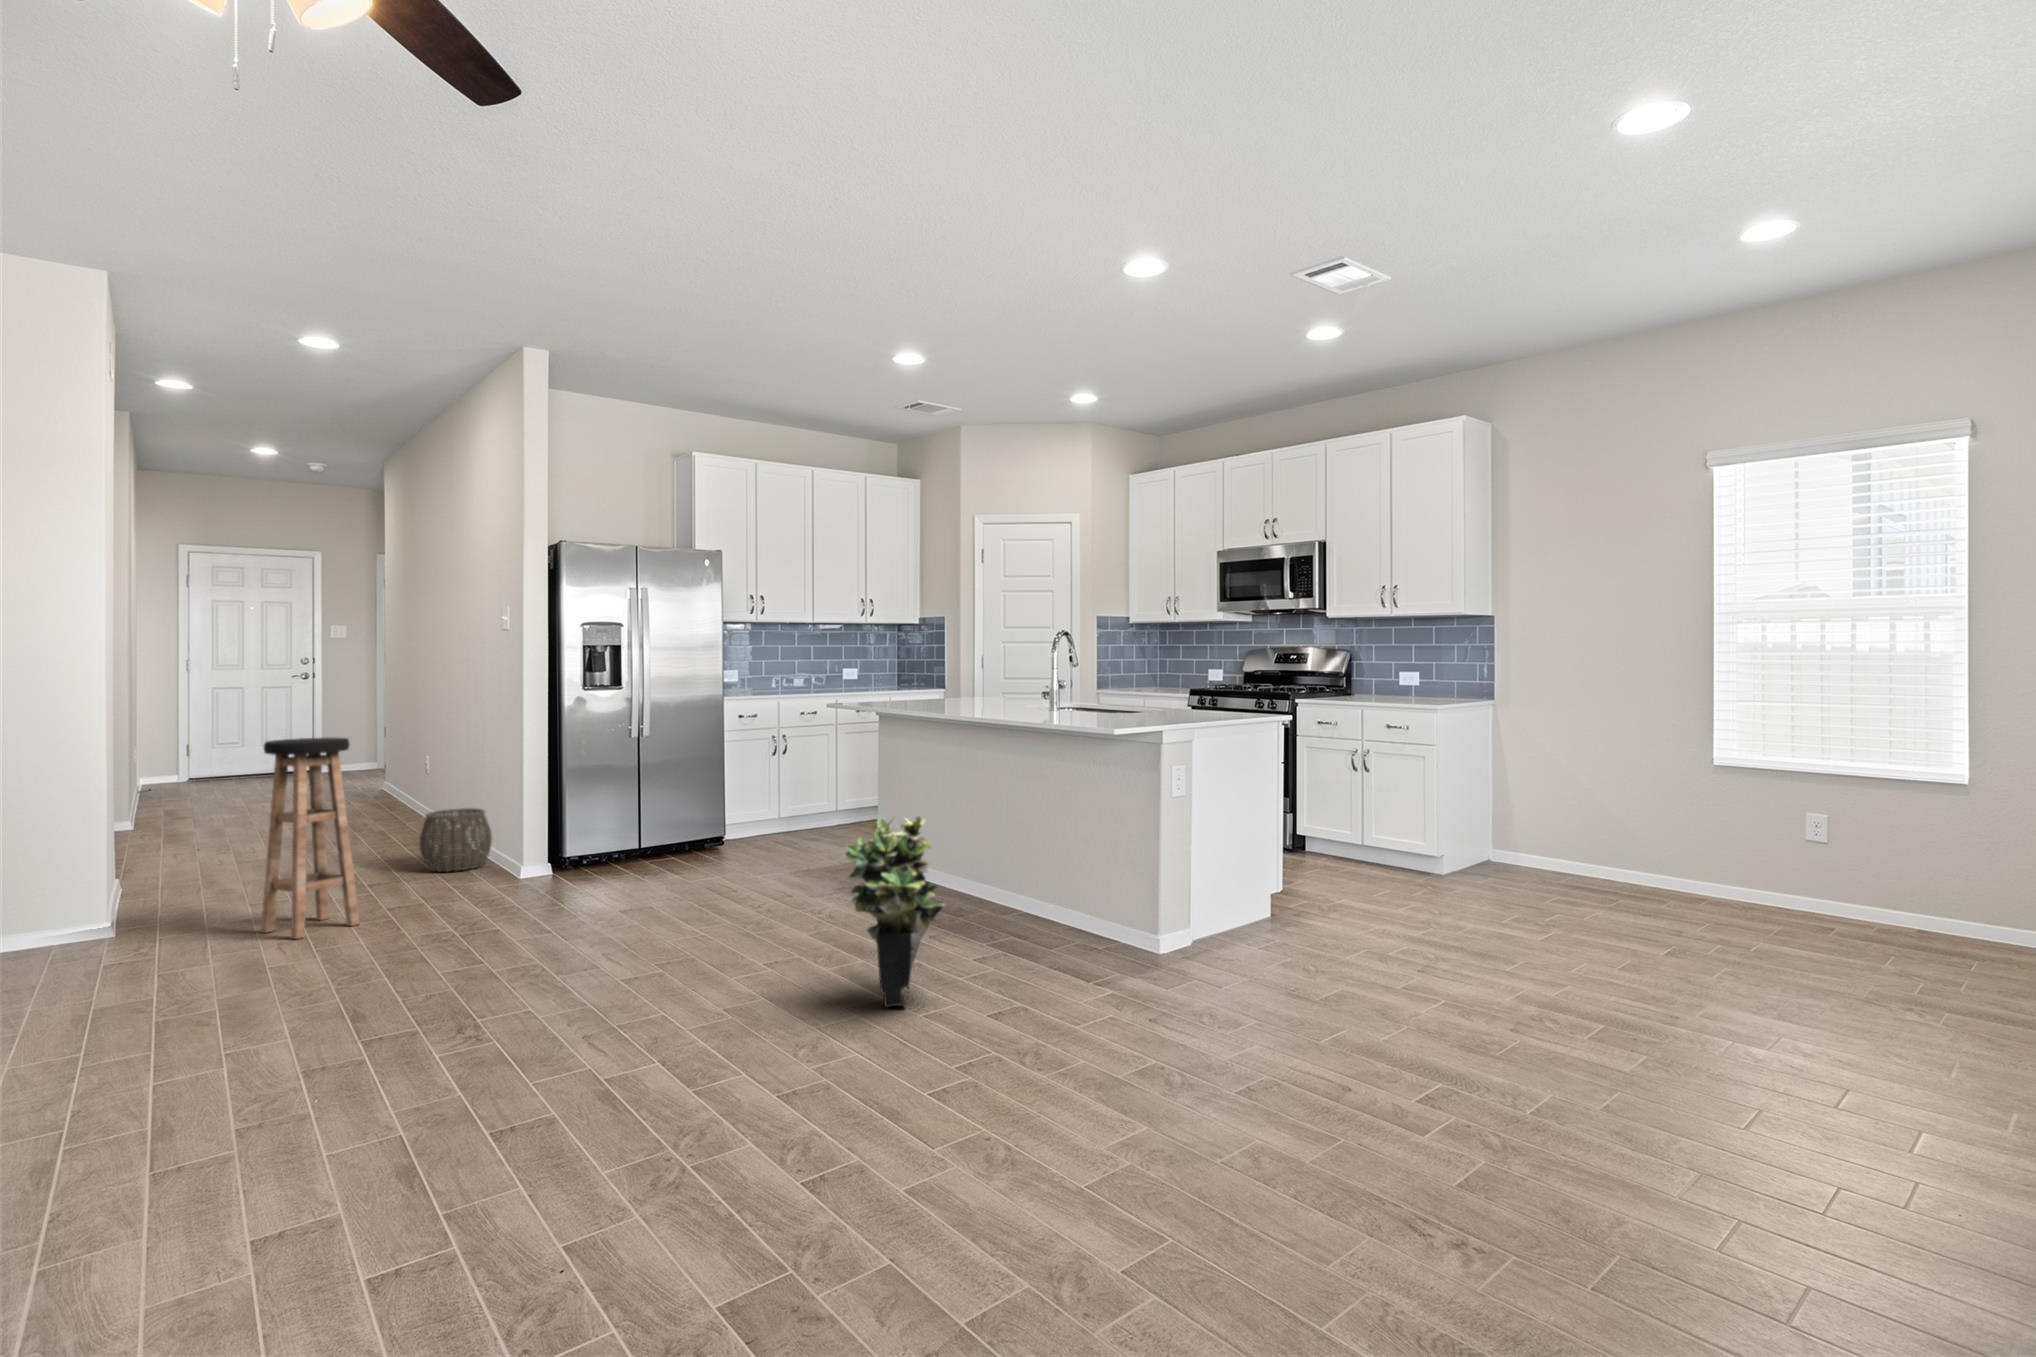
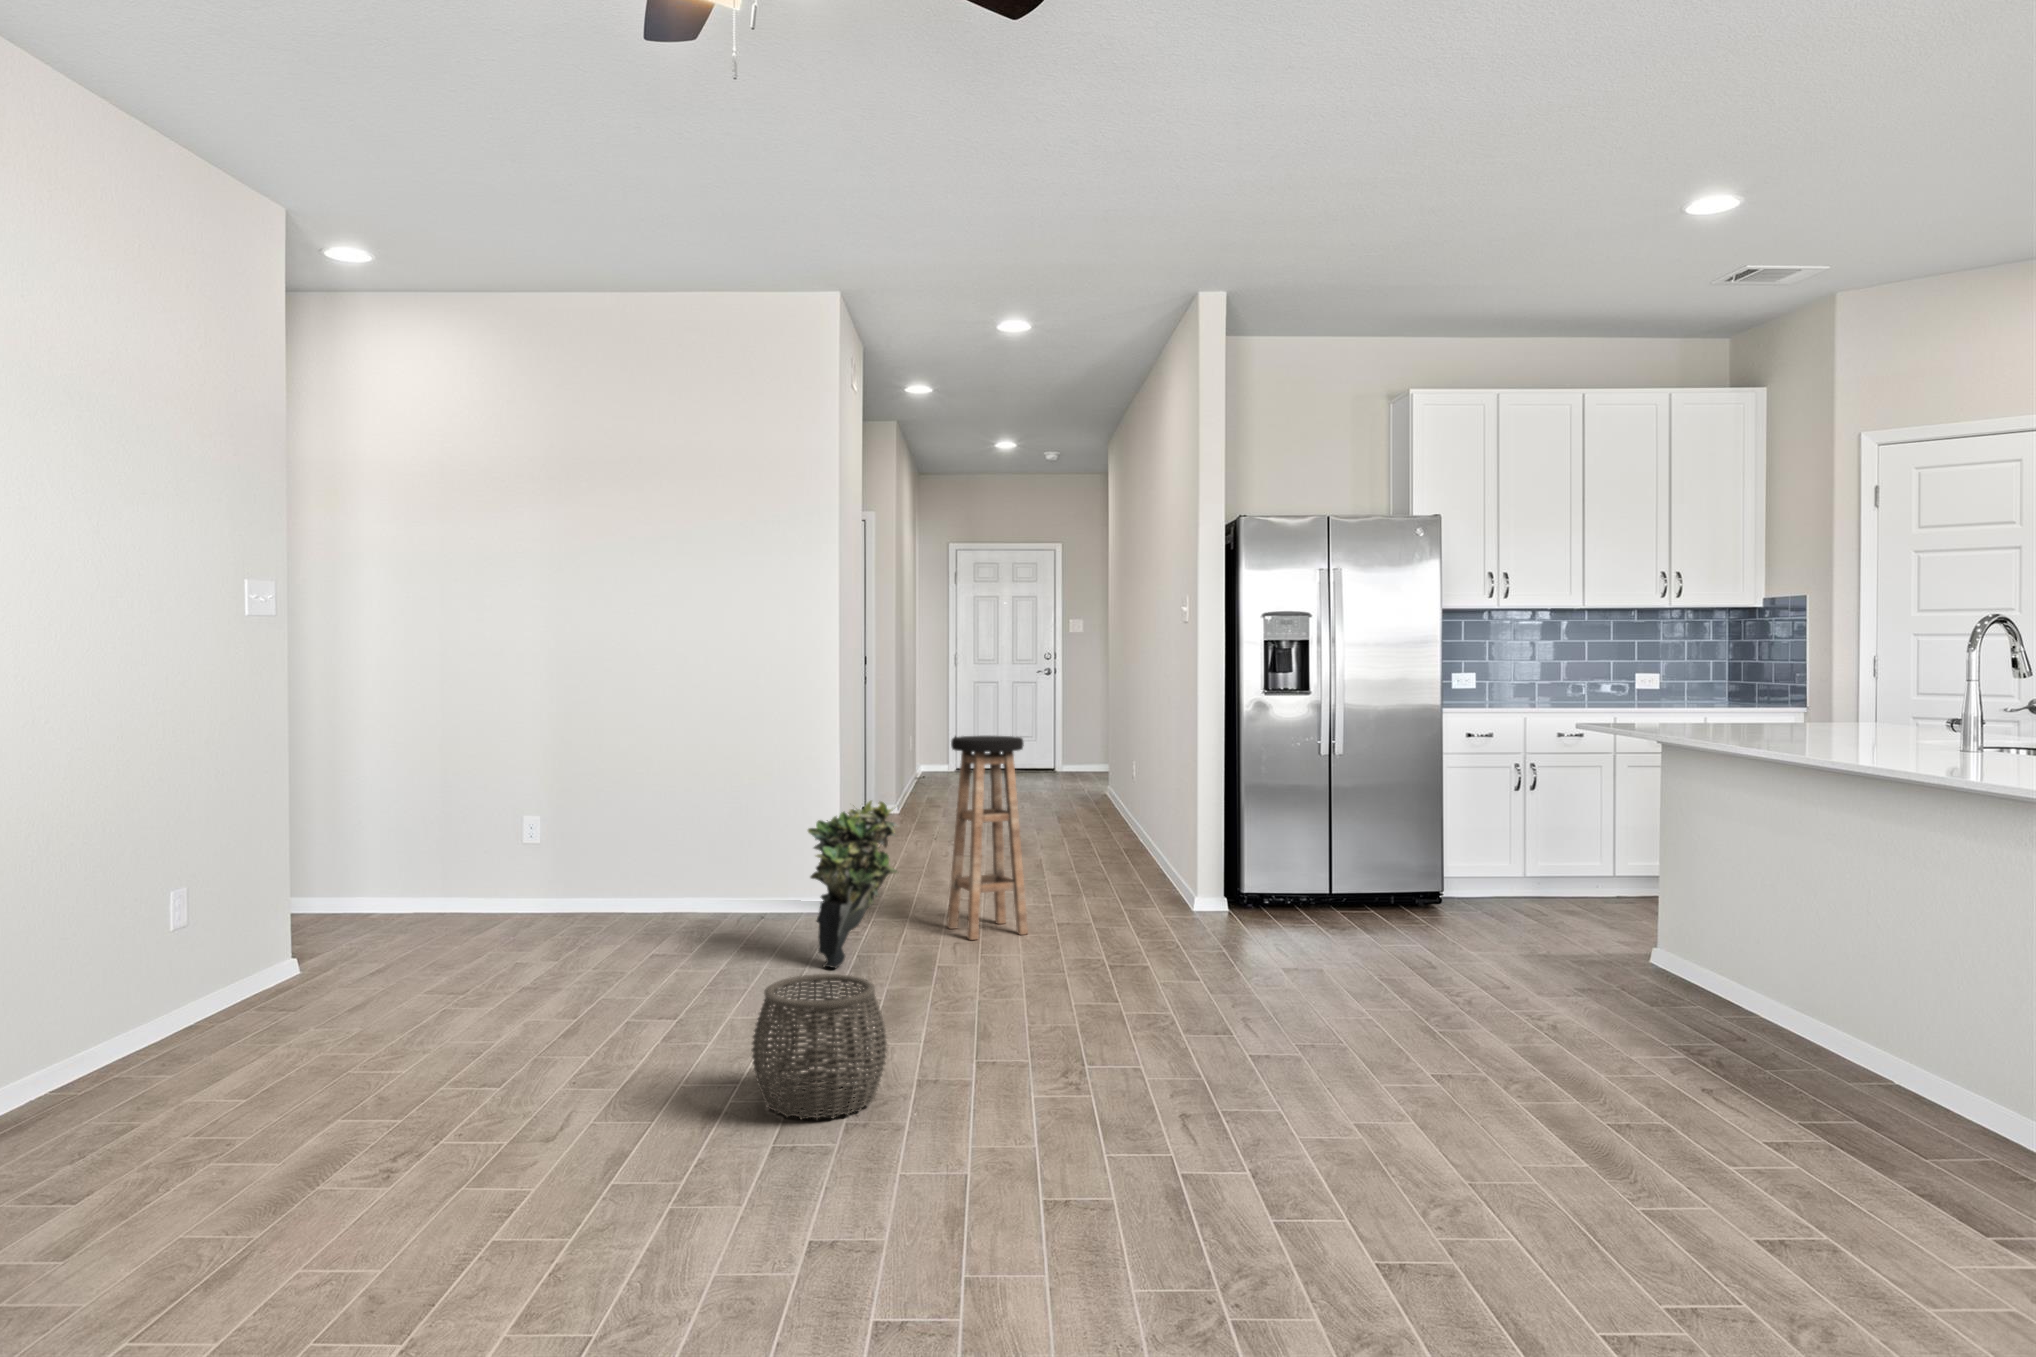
woven basket: present [419,808,492,872] -> present [752,974,887,1119]
potted plant: present [846,817,945,1007] -> present [808,801,897,968]

